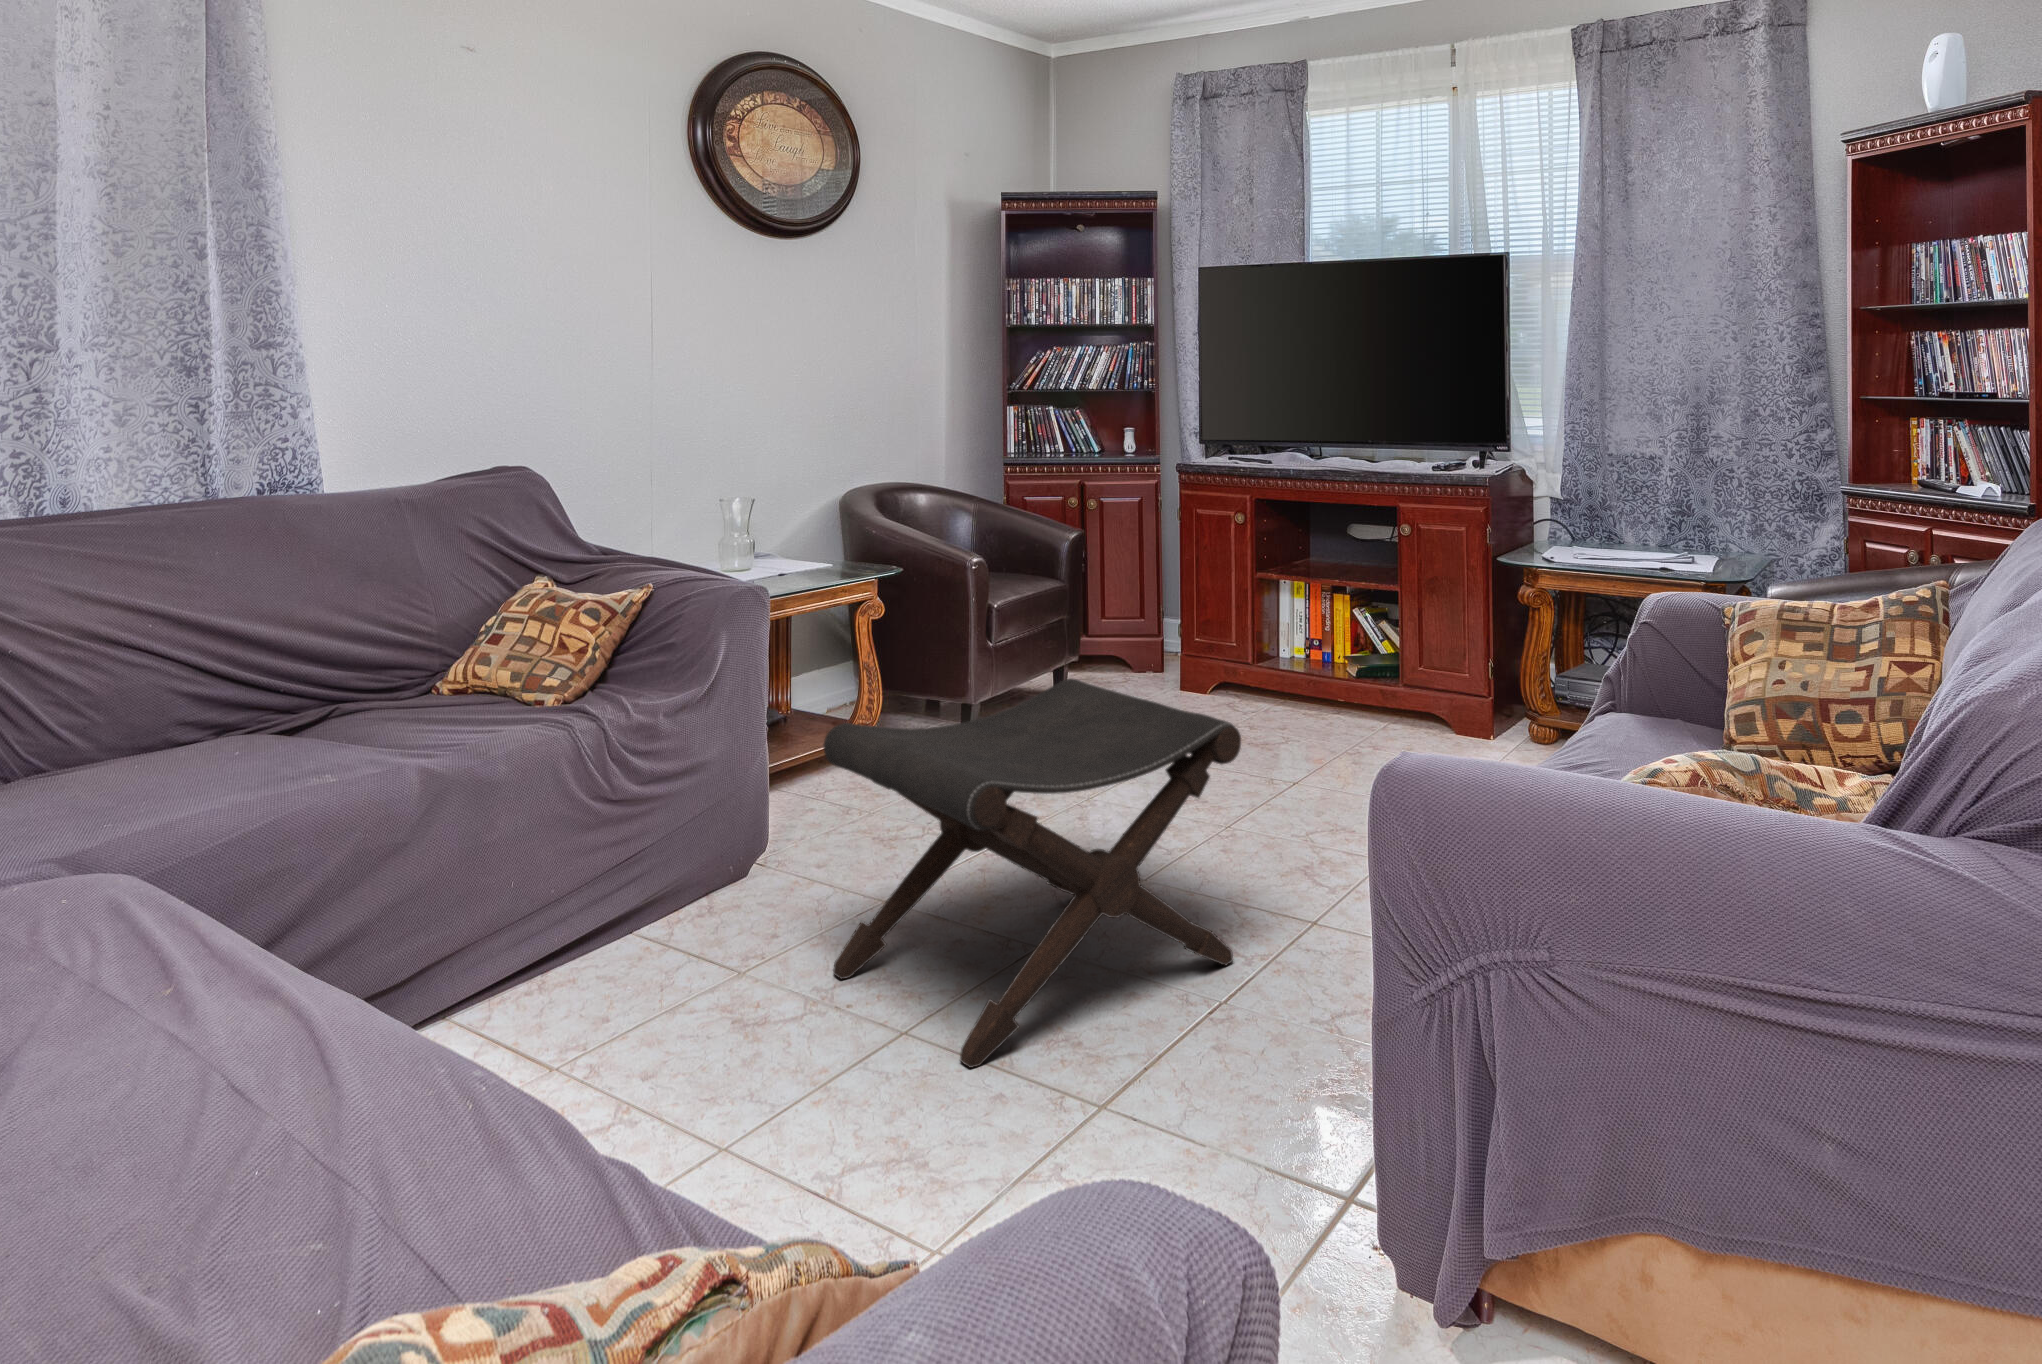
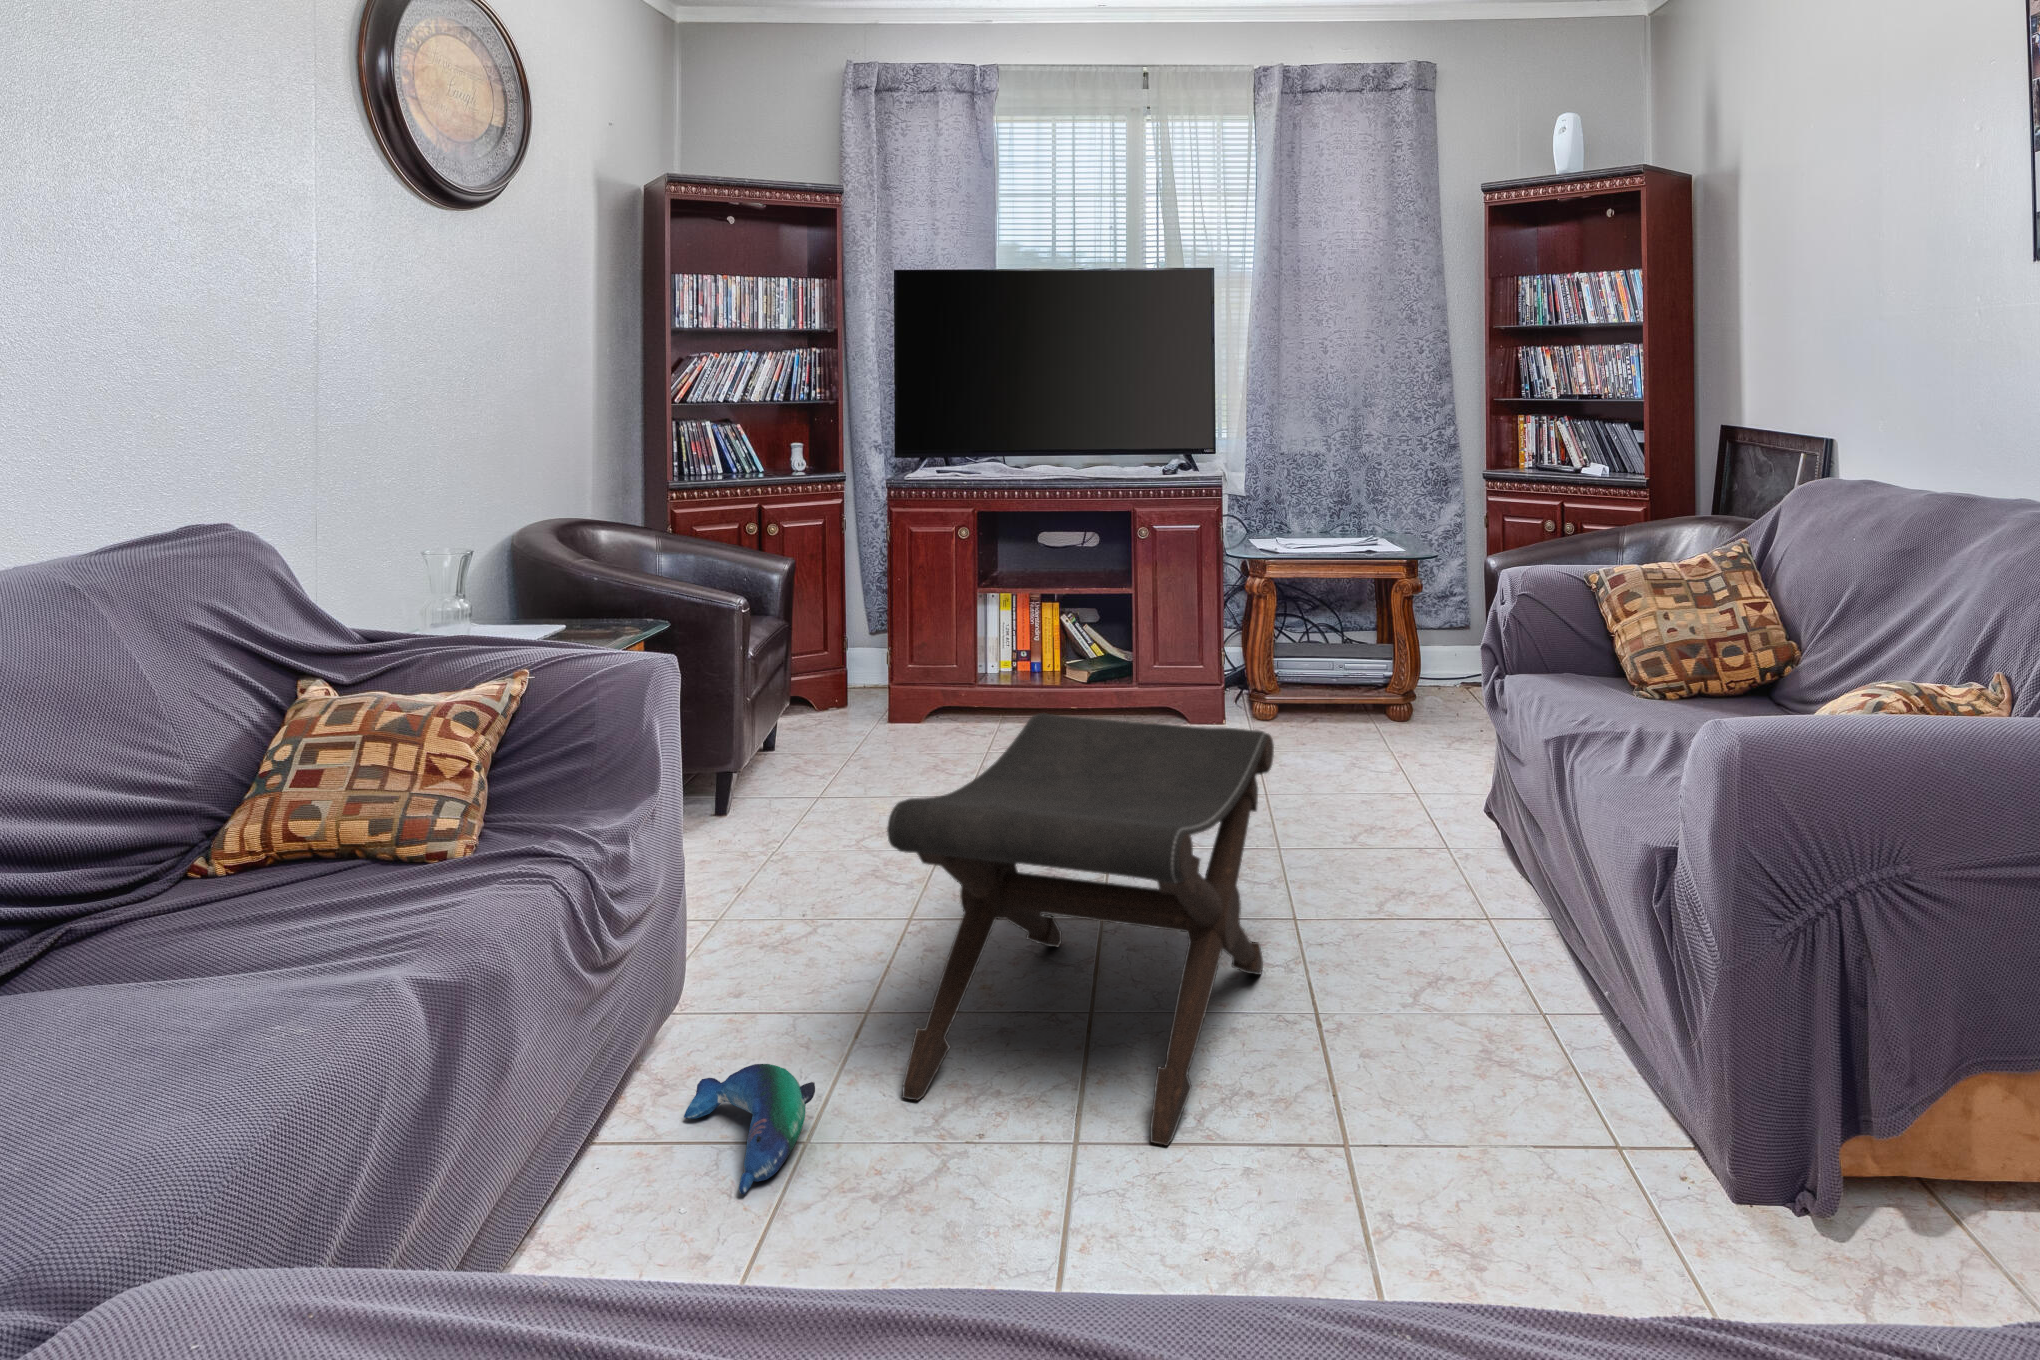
plush toy: none [661,915,754,1002] -> present [684,1064,815,1194]

